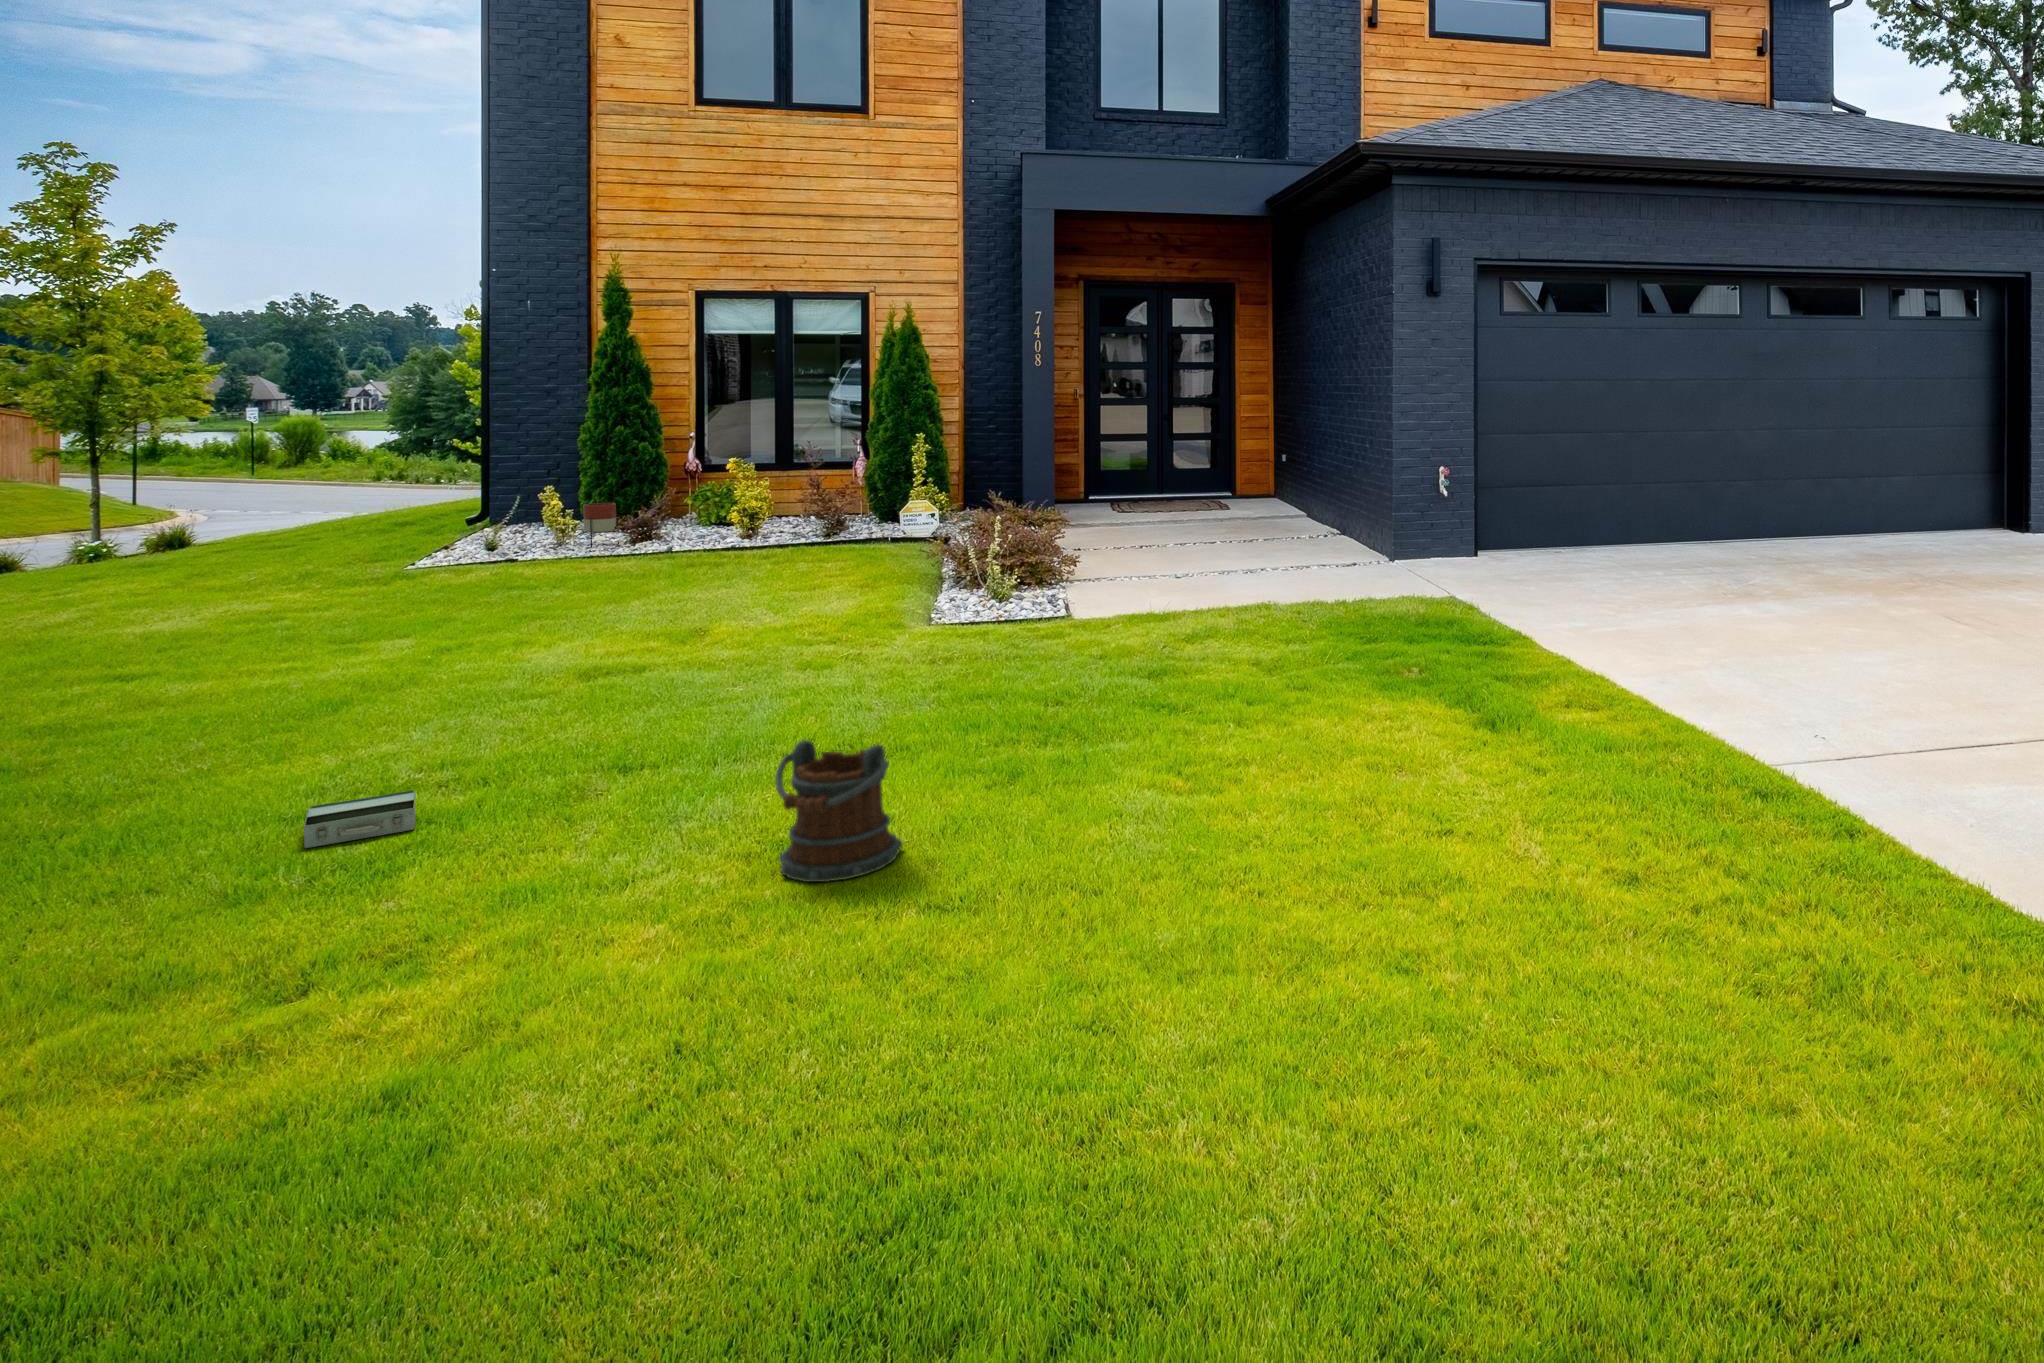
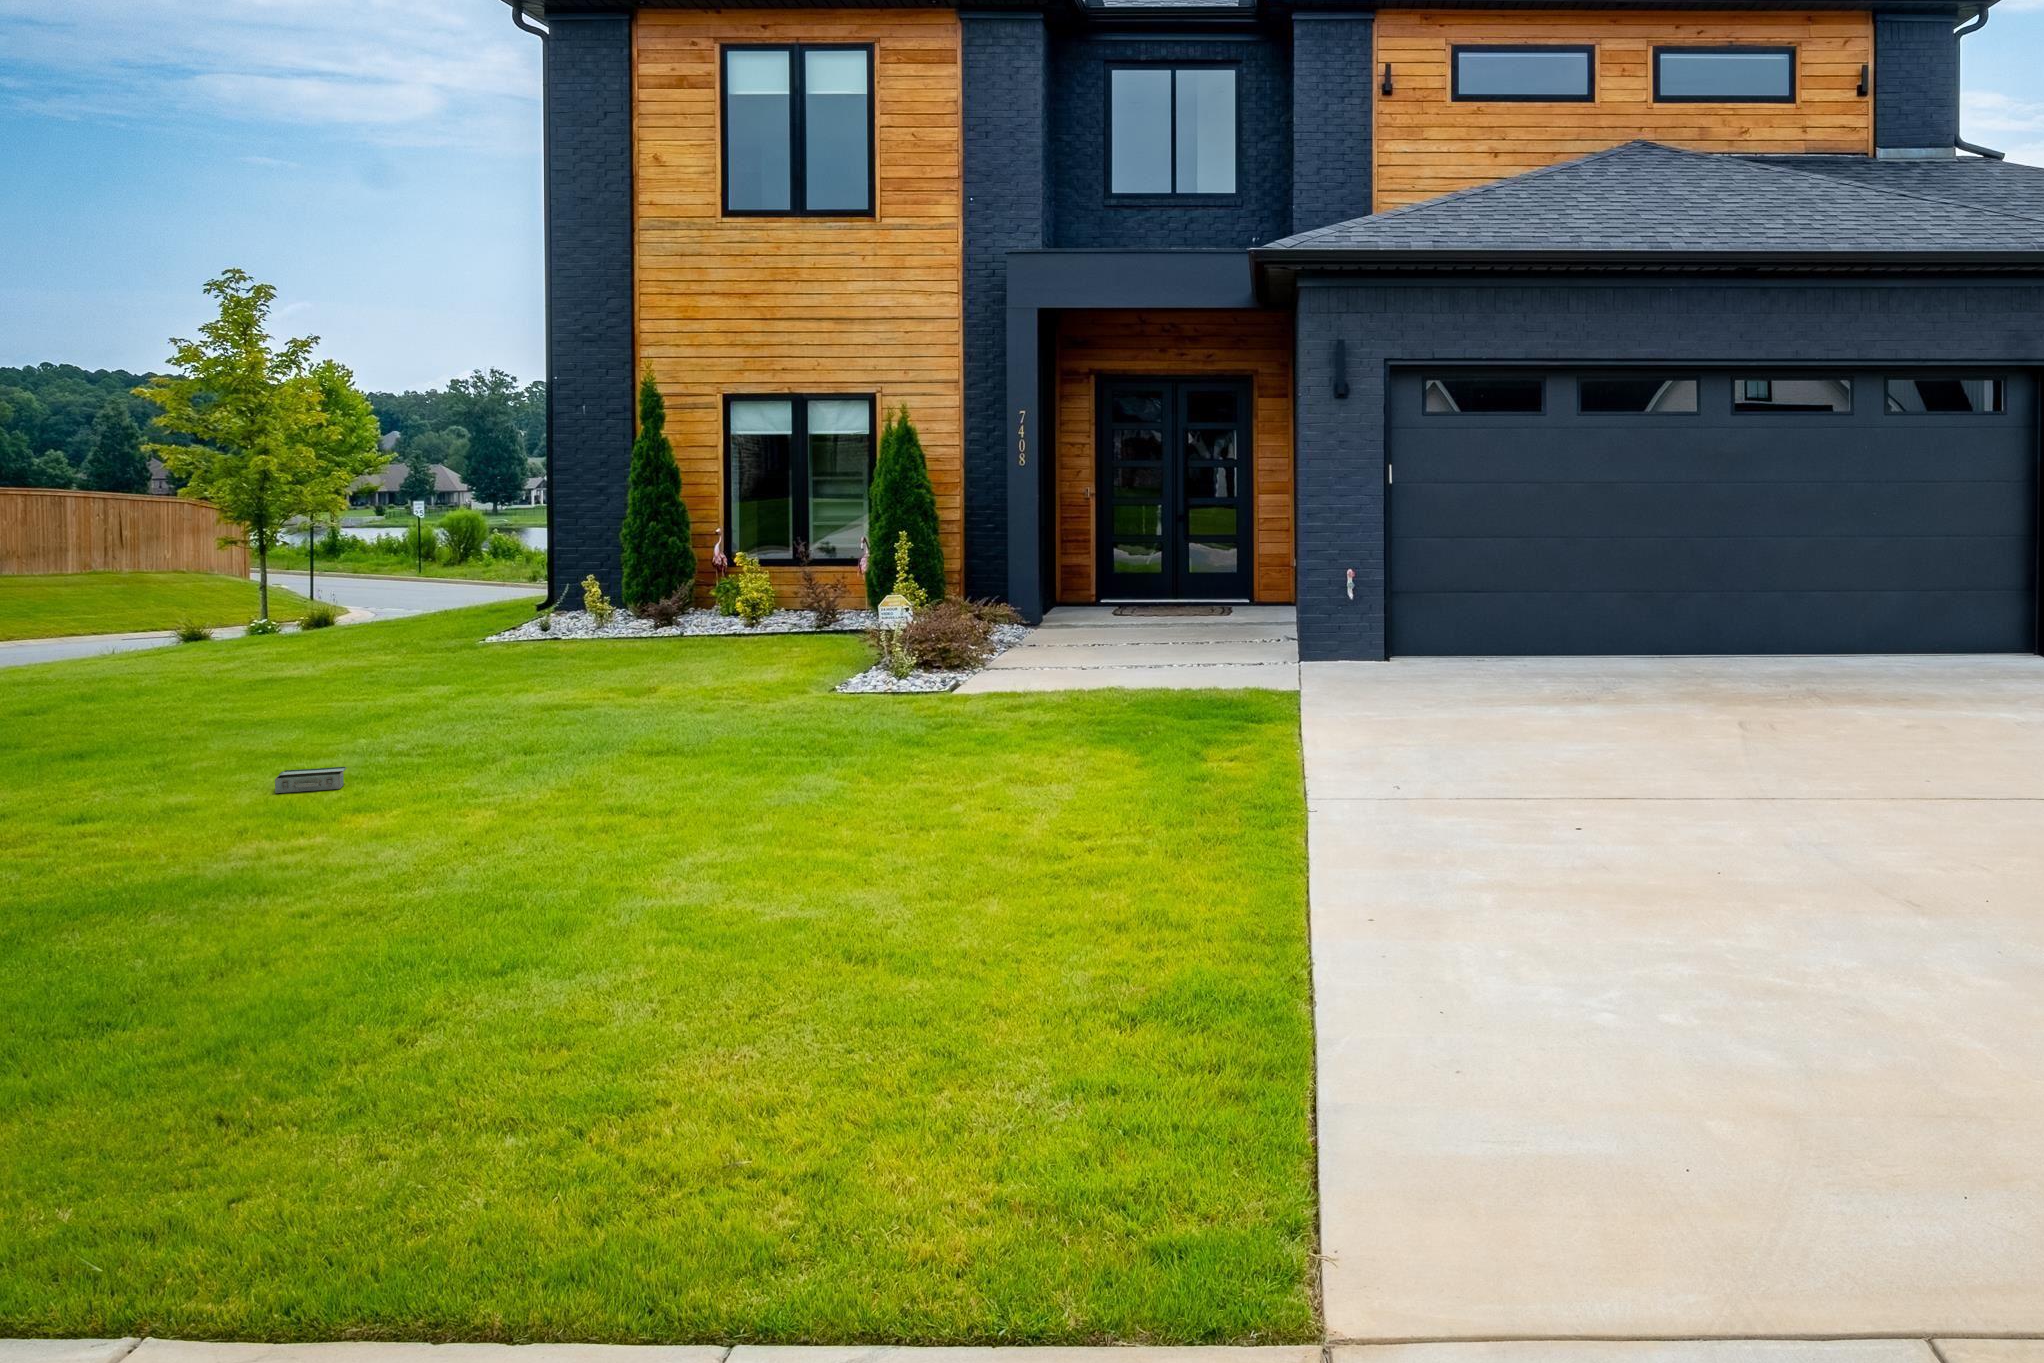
planter: present [583,503,619,548] -> none [611,594,641,635]
bucket: present [775,740,902,882] -> none [518,733,604,822]

